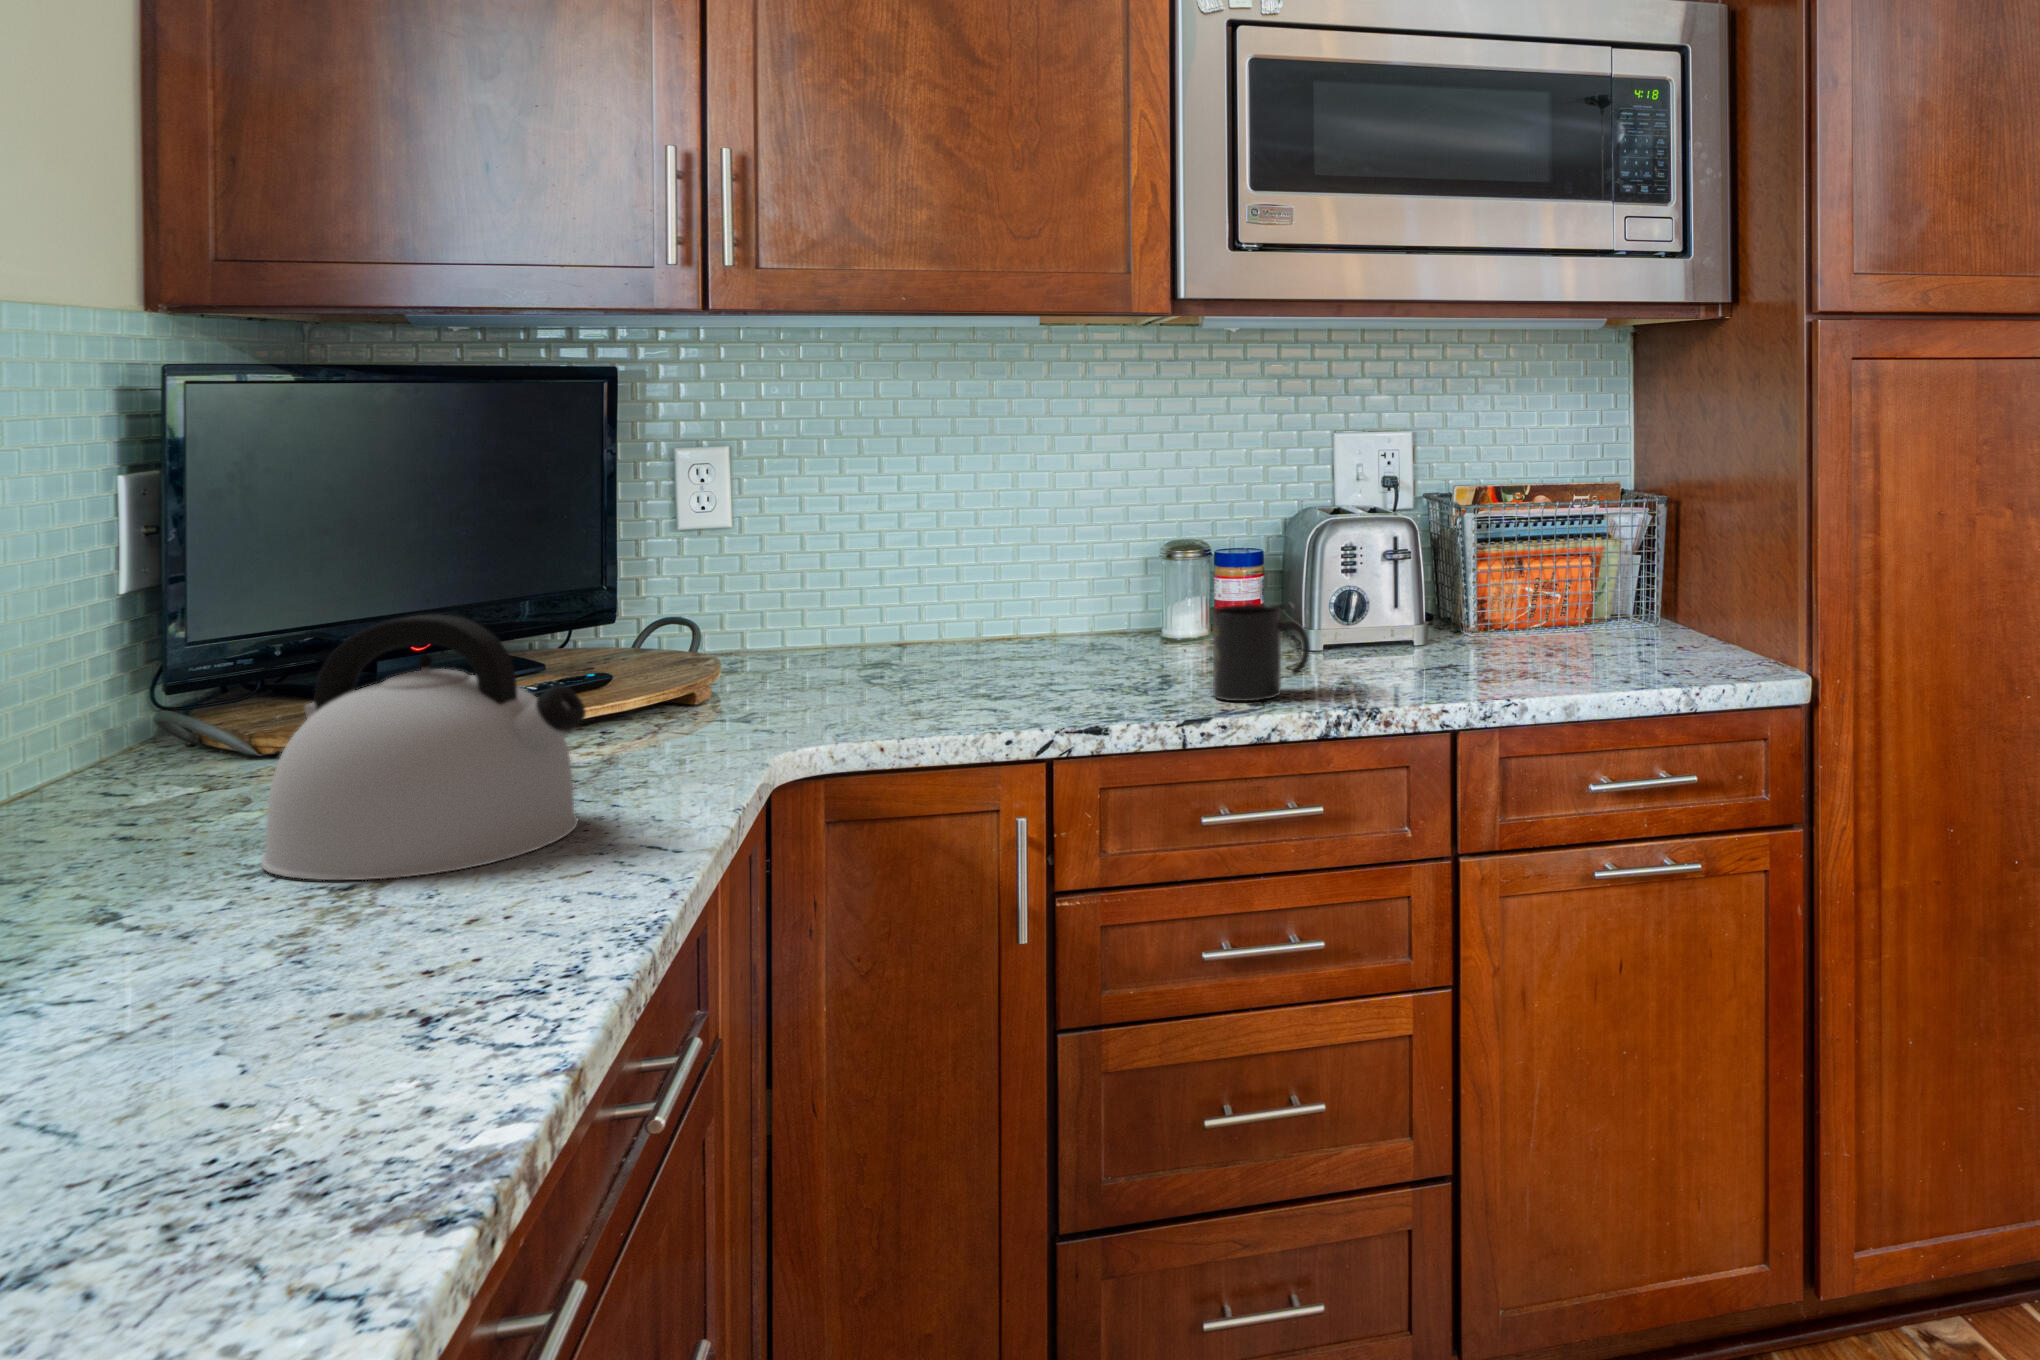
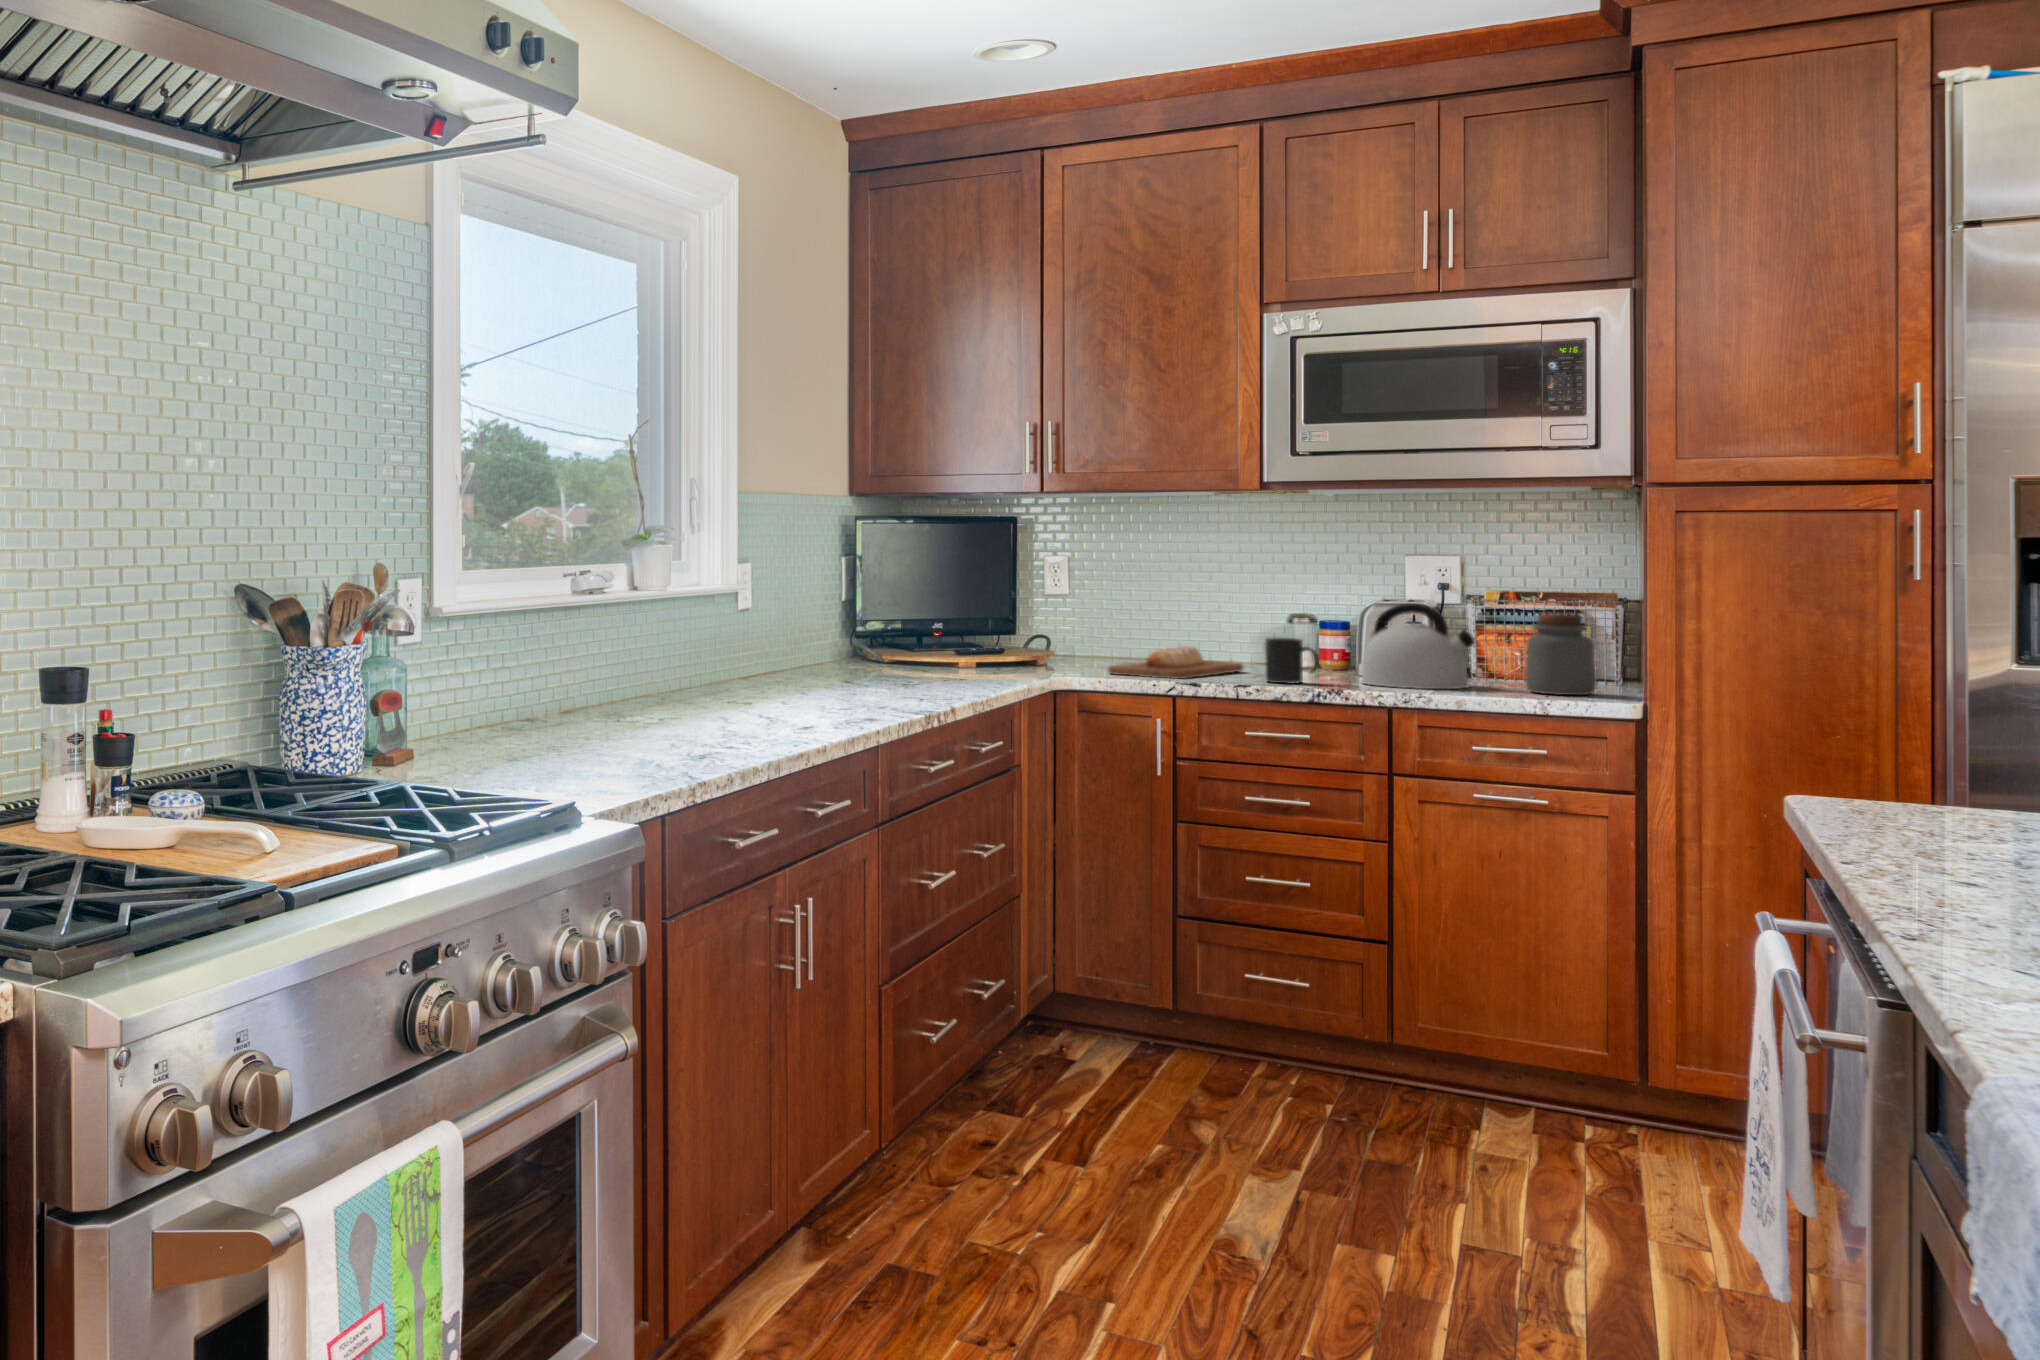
jar: none [1619,528,1719,670] -> present [1525,613,1596,695]
kettle: present [260,615,586,880] -> present [1362,603,1475,689]
bread loaf: none [877,625,1106,715] -> present [1108,646,1244,679]

